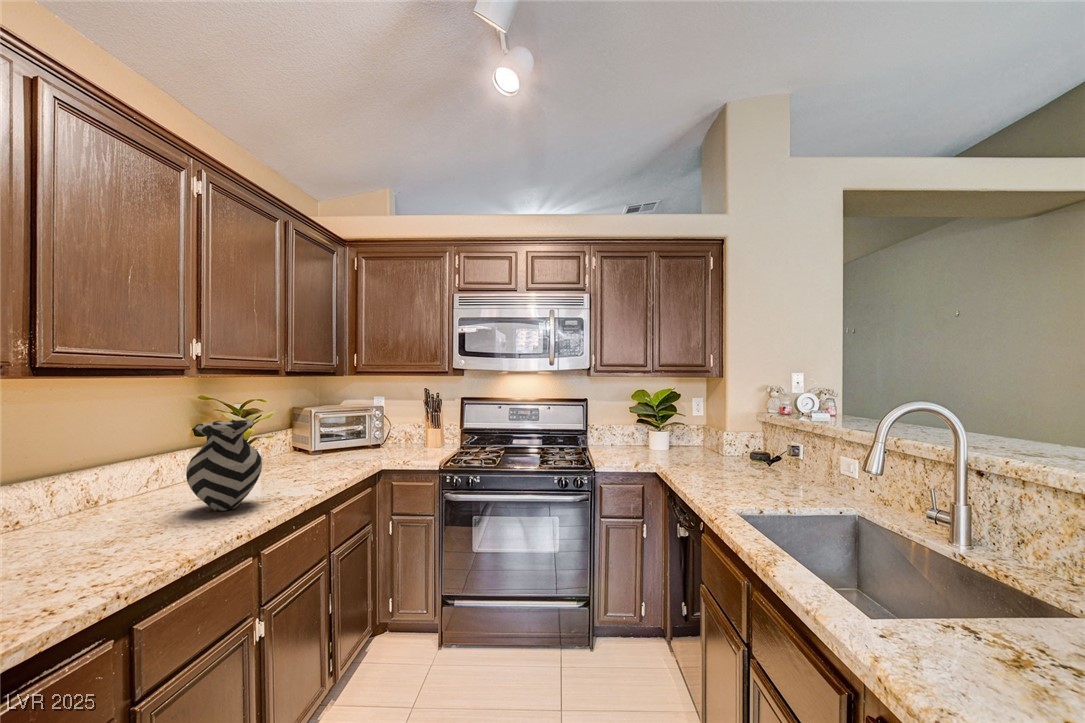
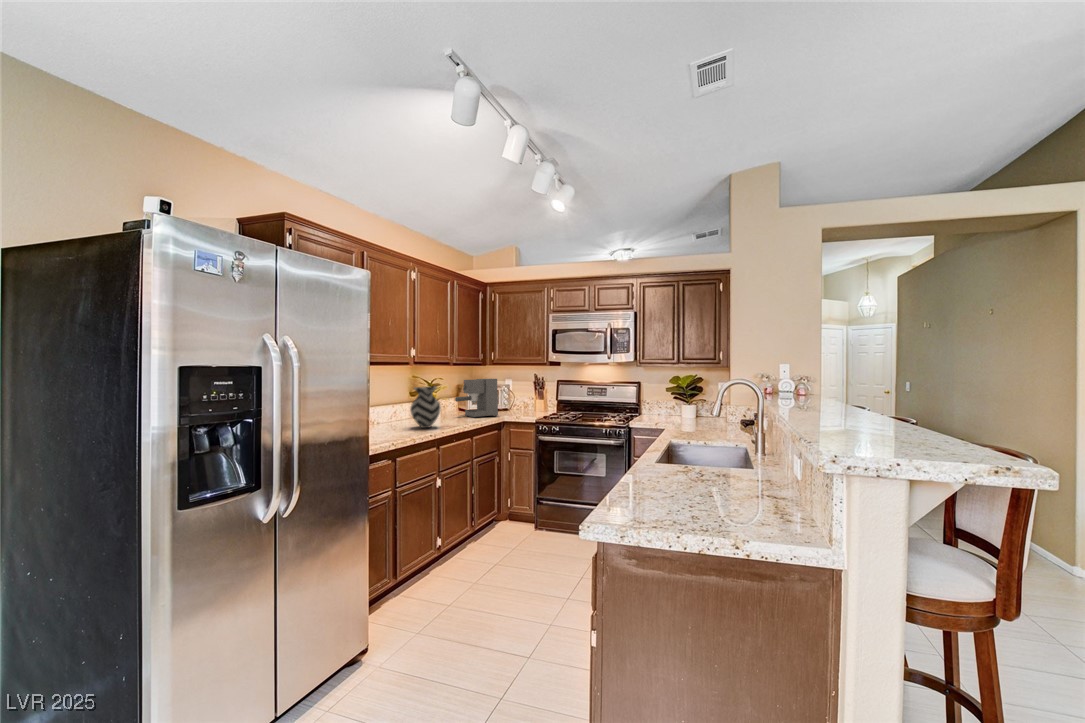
coffee maker: none [289,397,371,468] -> present [455,379,498,418]

